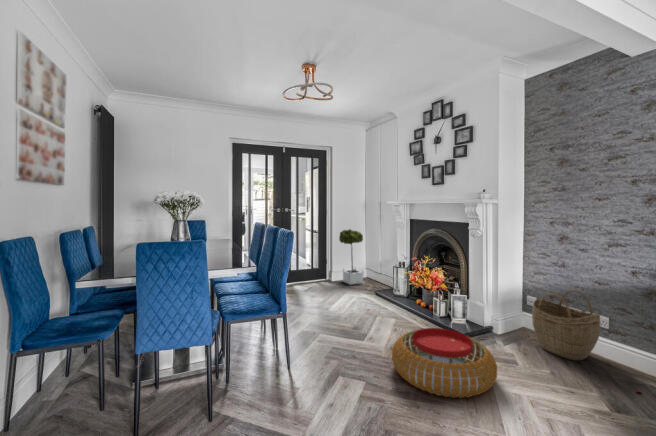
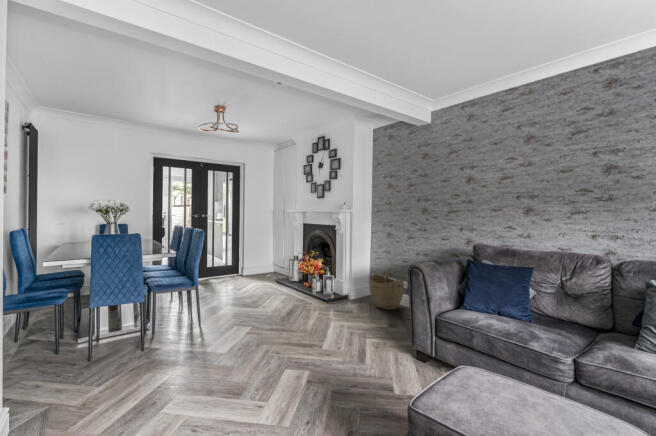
potted tree: present [339,229,363,285] -> none [250,231,269,277]
pouf: present [392,328,497,398] -> none [272,294,336,330]

